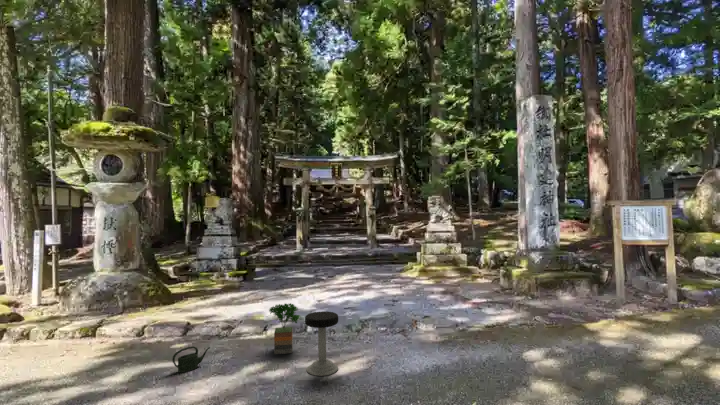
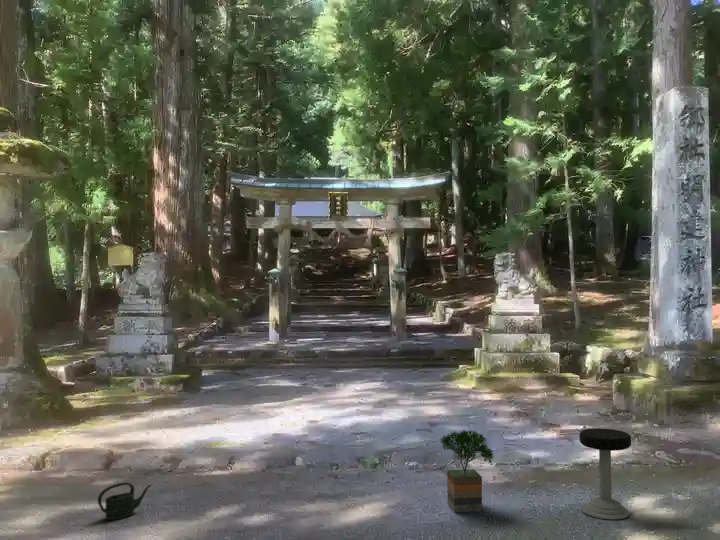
potted tree: present [269,303,300,354] -> present [440,430,494,513]
stool: present [305,311,338,376] -> present [579,428,631,520]

